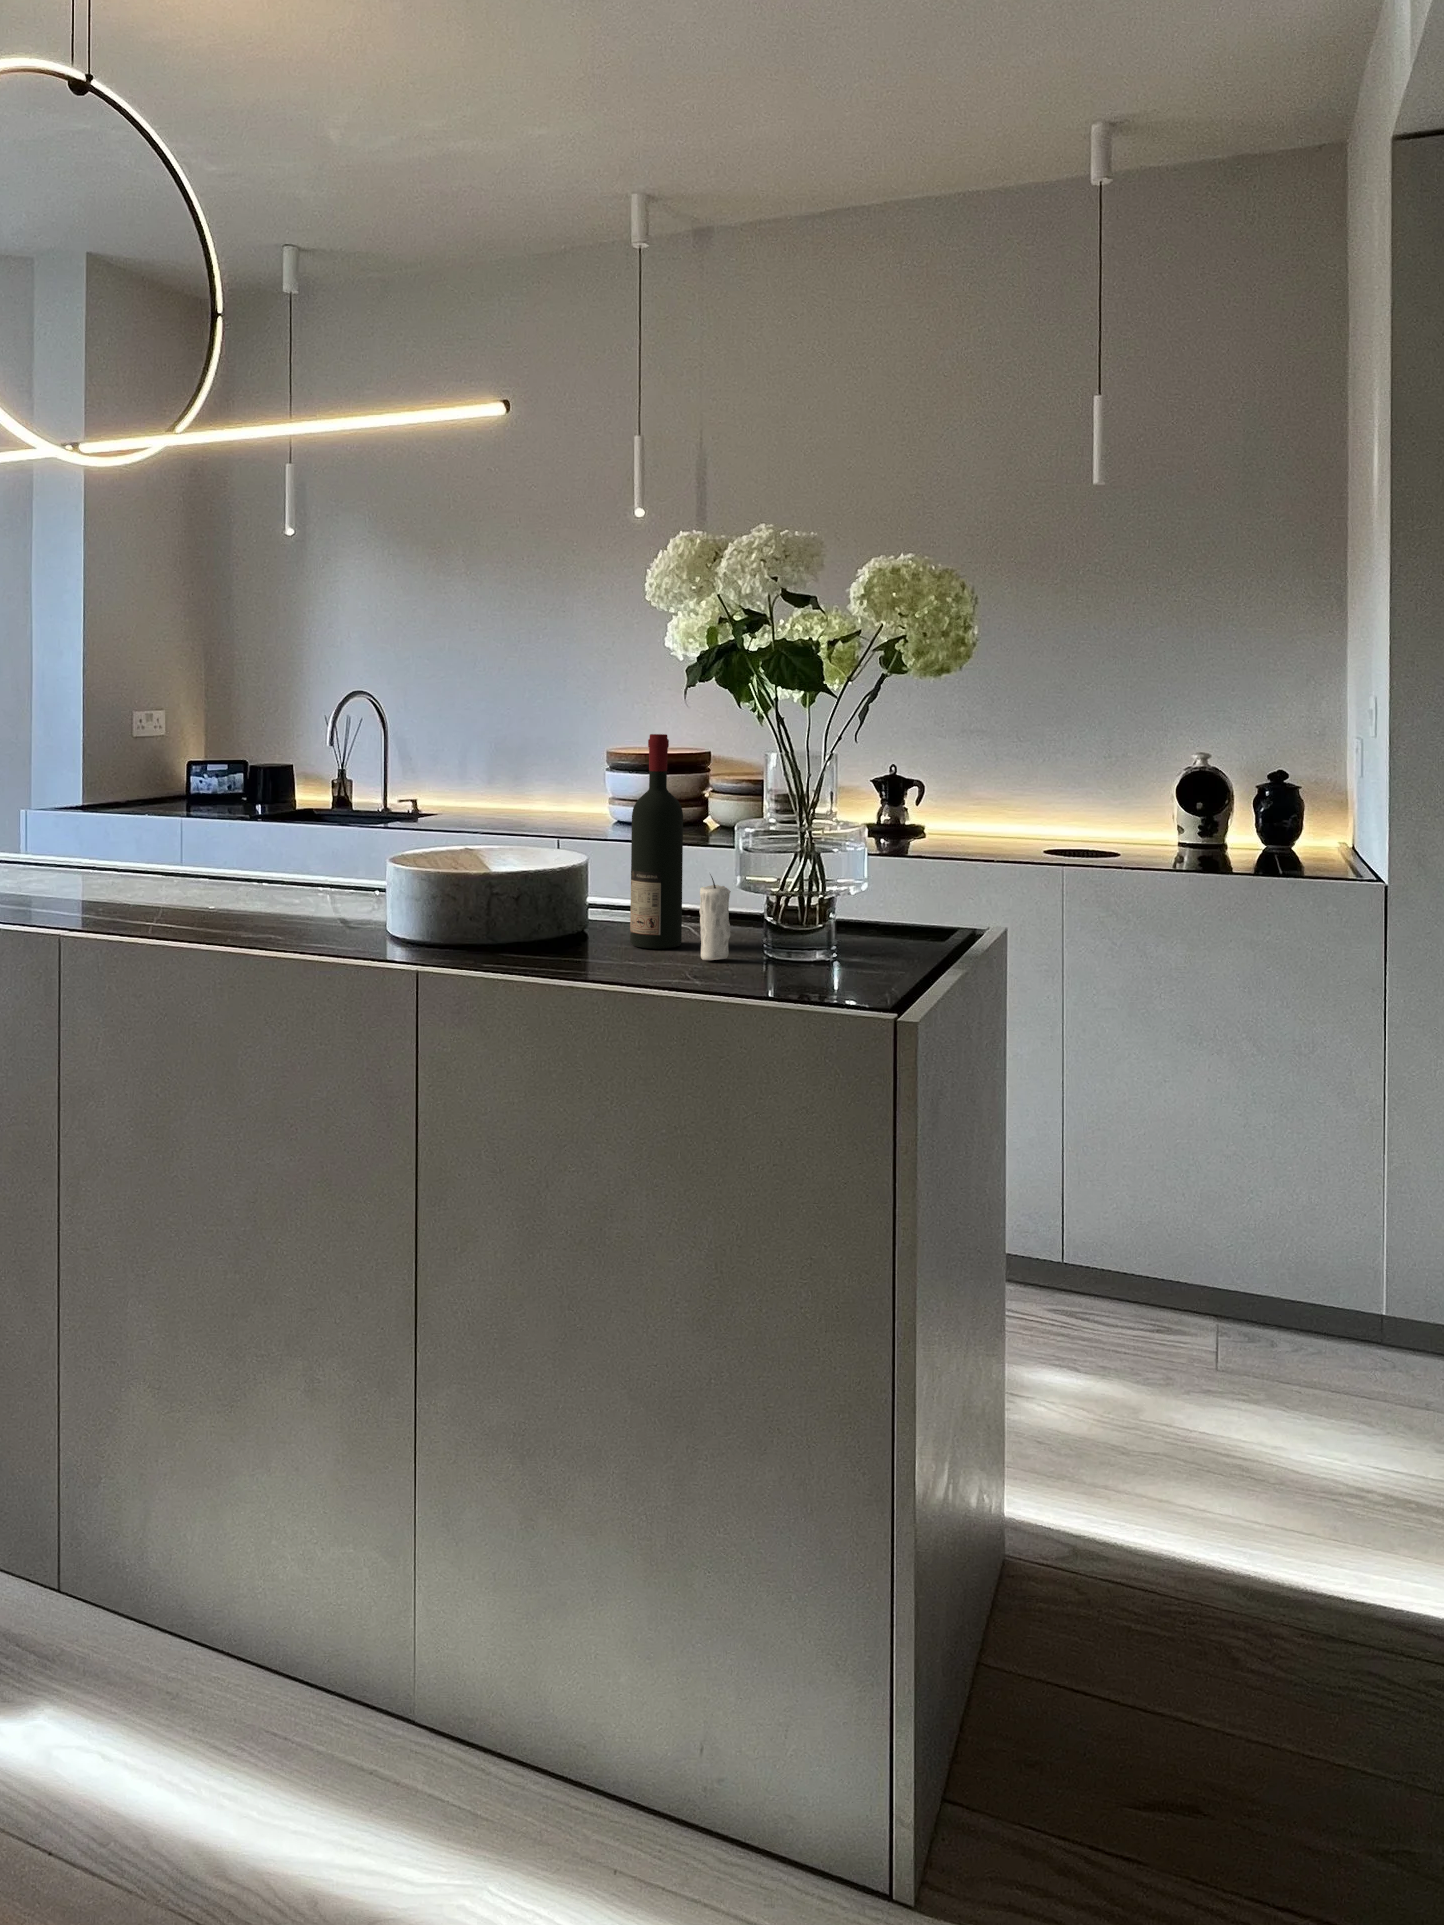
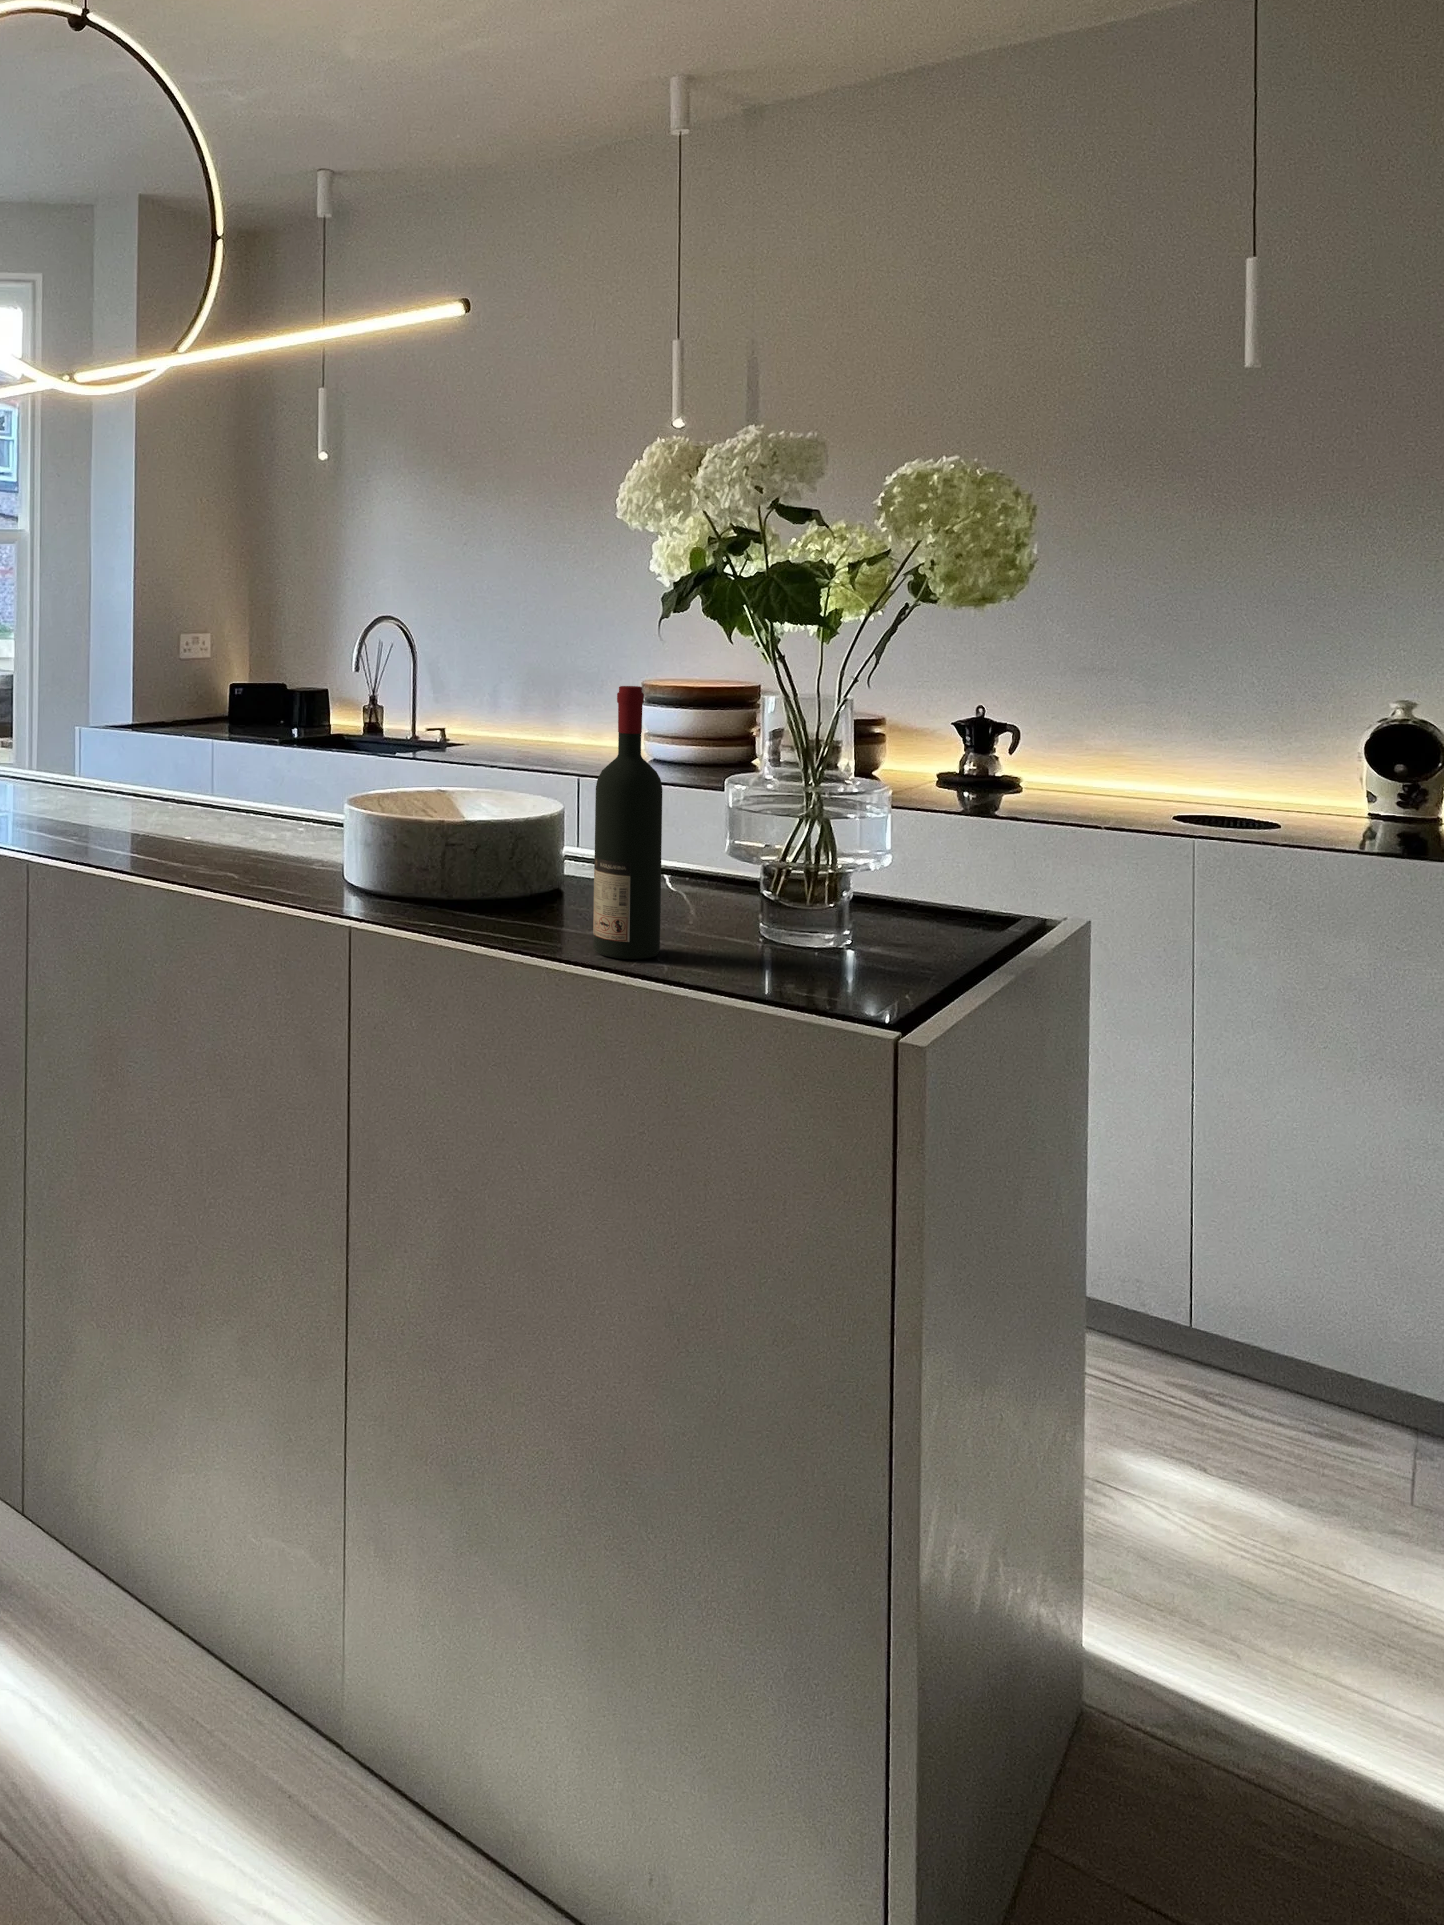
candle: present [699,876,731,960] -> none [675,867,717,983]

